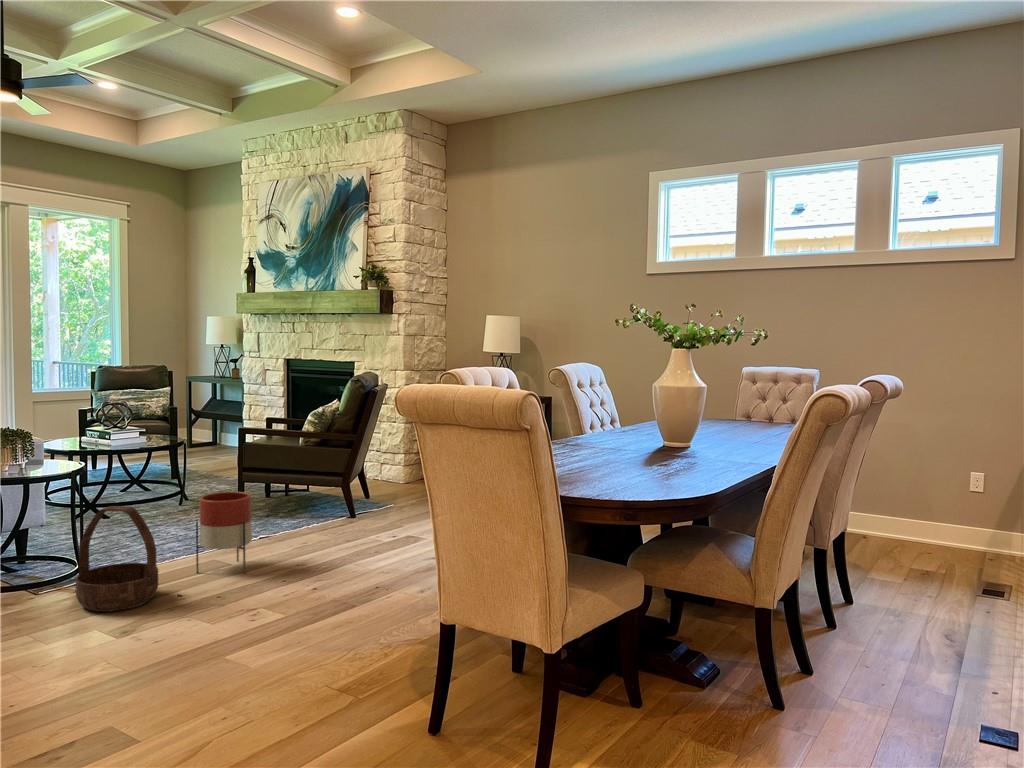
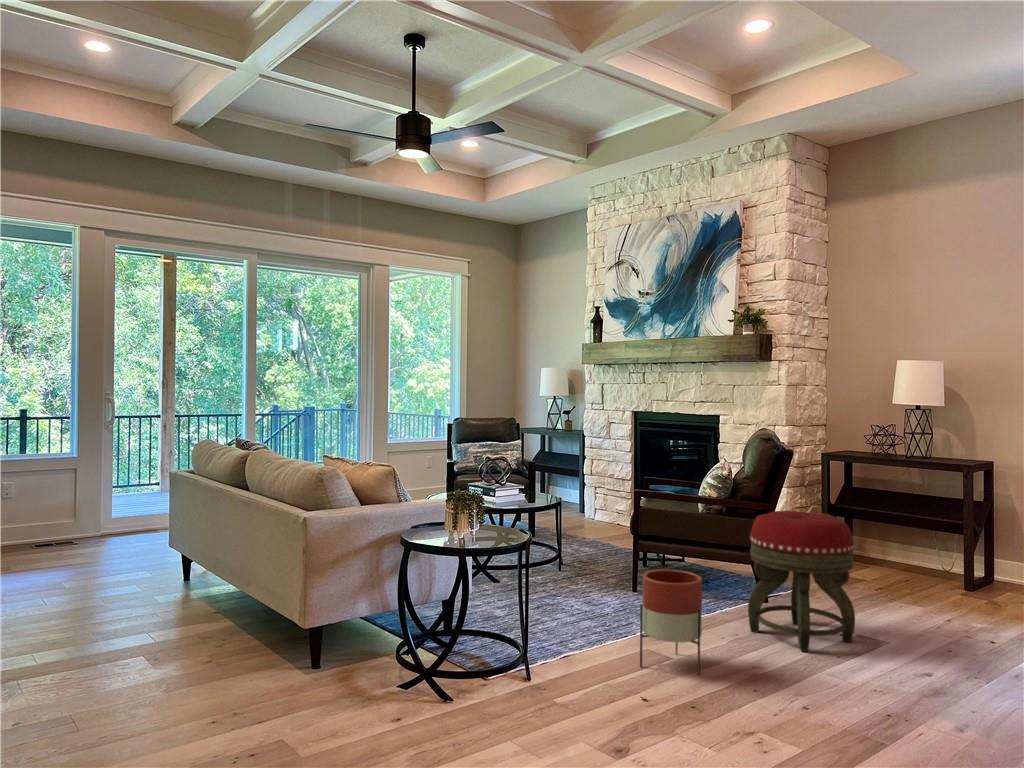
footstool: none [316,440,399,551] -> present [748,511,855,652]
basket: present [76,506,158,612] -> none [534,585,623,716]

